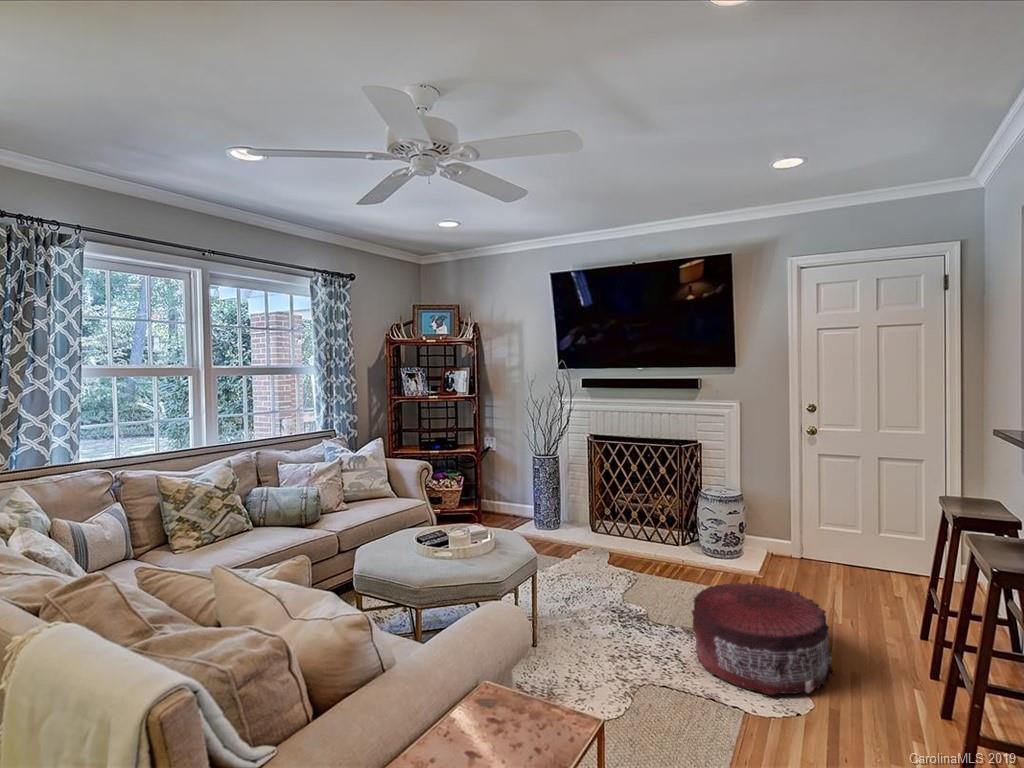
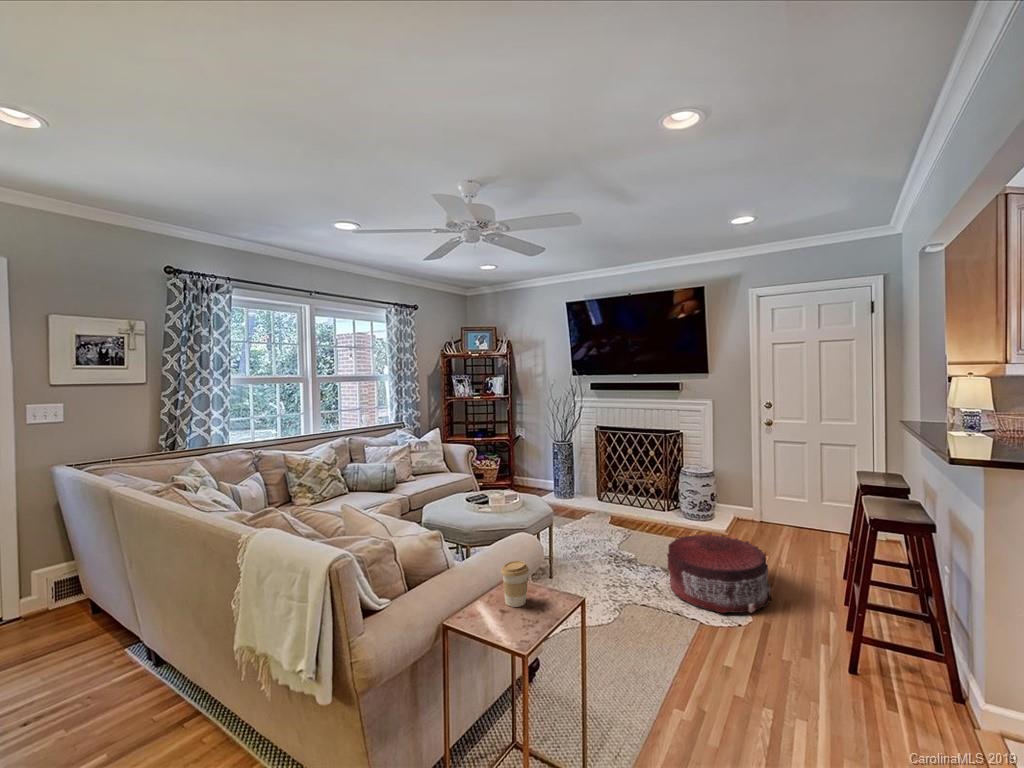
coffee cup: none [469,656,512,733] -> present [501,561,529,607]

